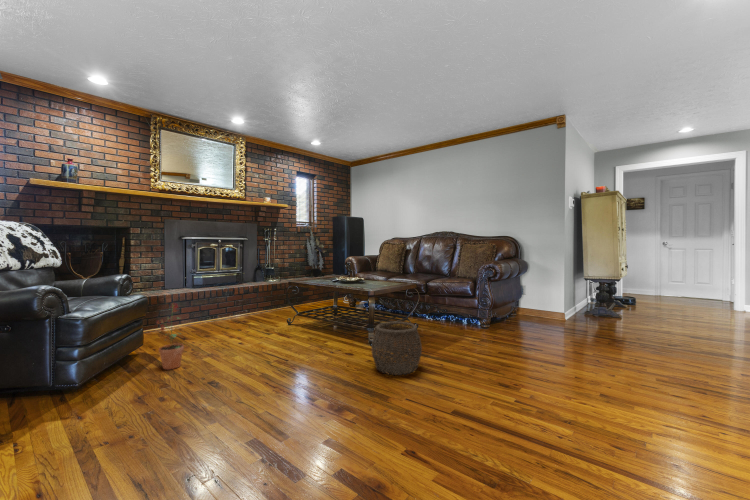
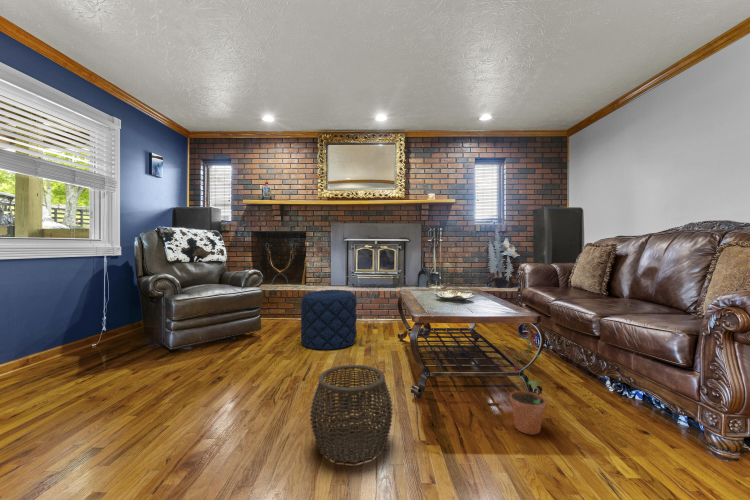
pouf: none [209,287,266,345] -> present [301,290,357,350]
potted plant: present [157,303,184,370] -> present [506,329,546,435]

